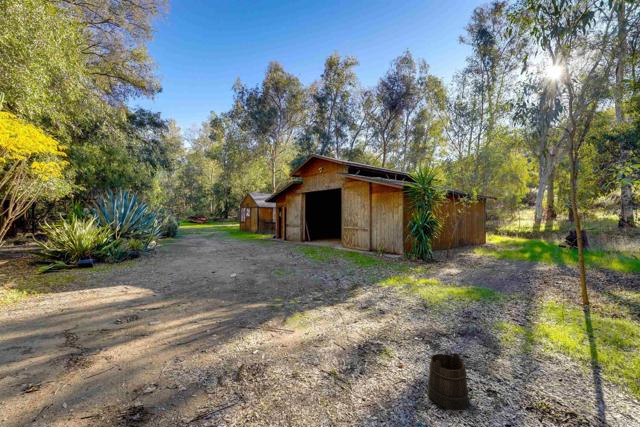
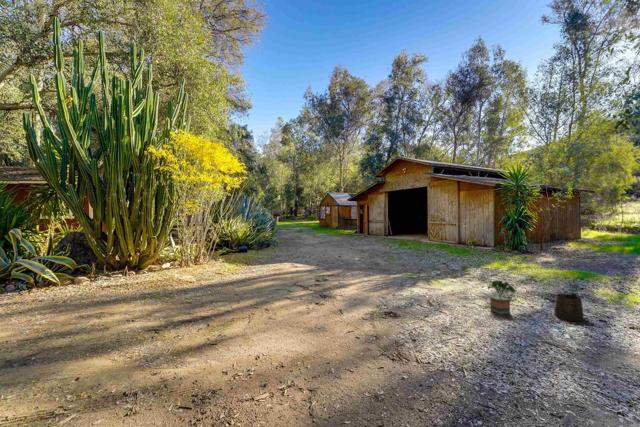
potted tree: none [328,333,370,400] -> present [488,281,516,315]

